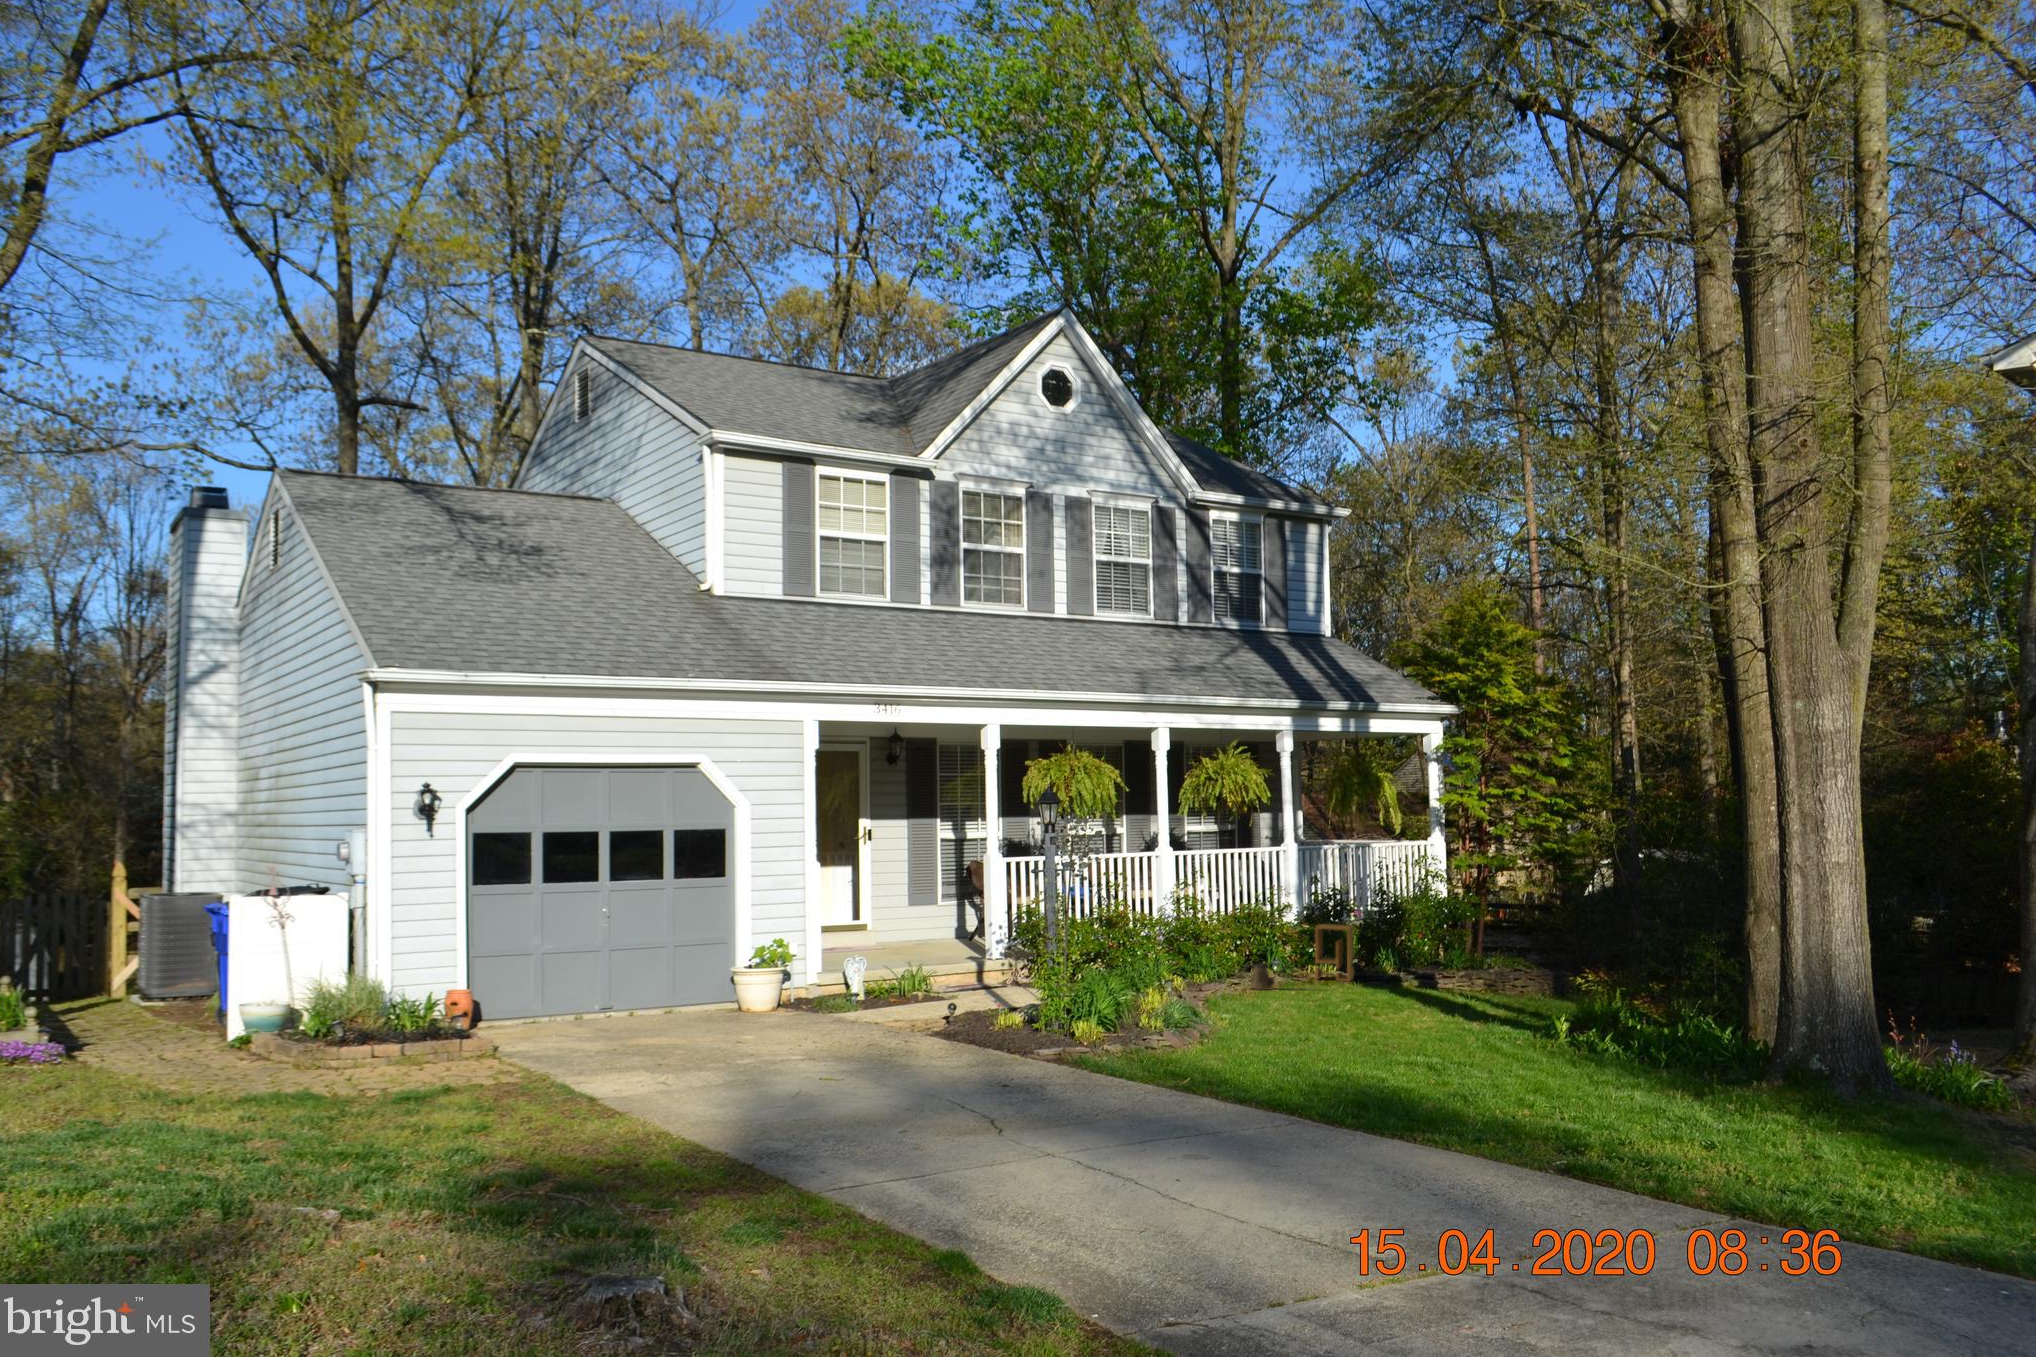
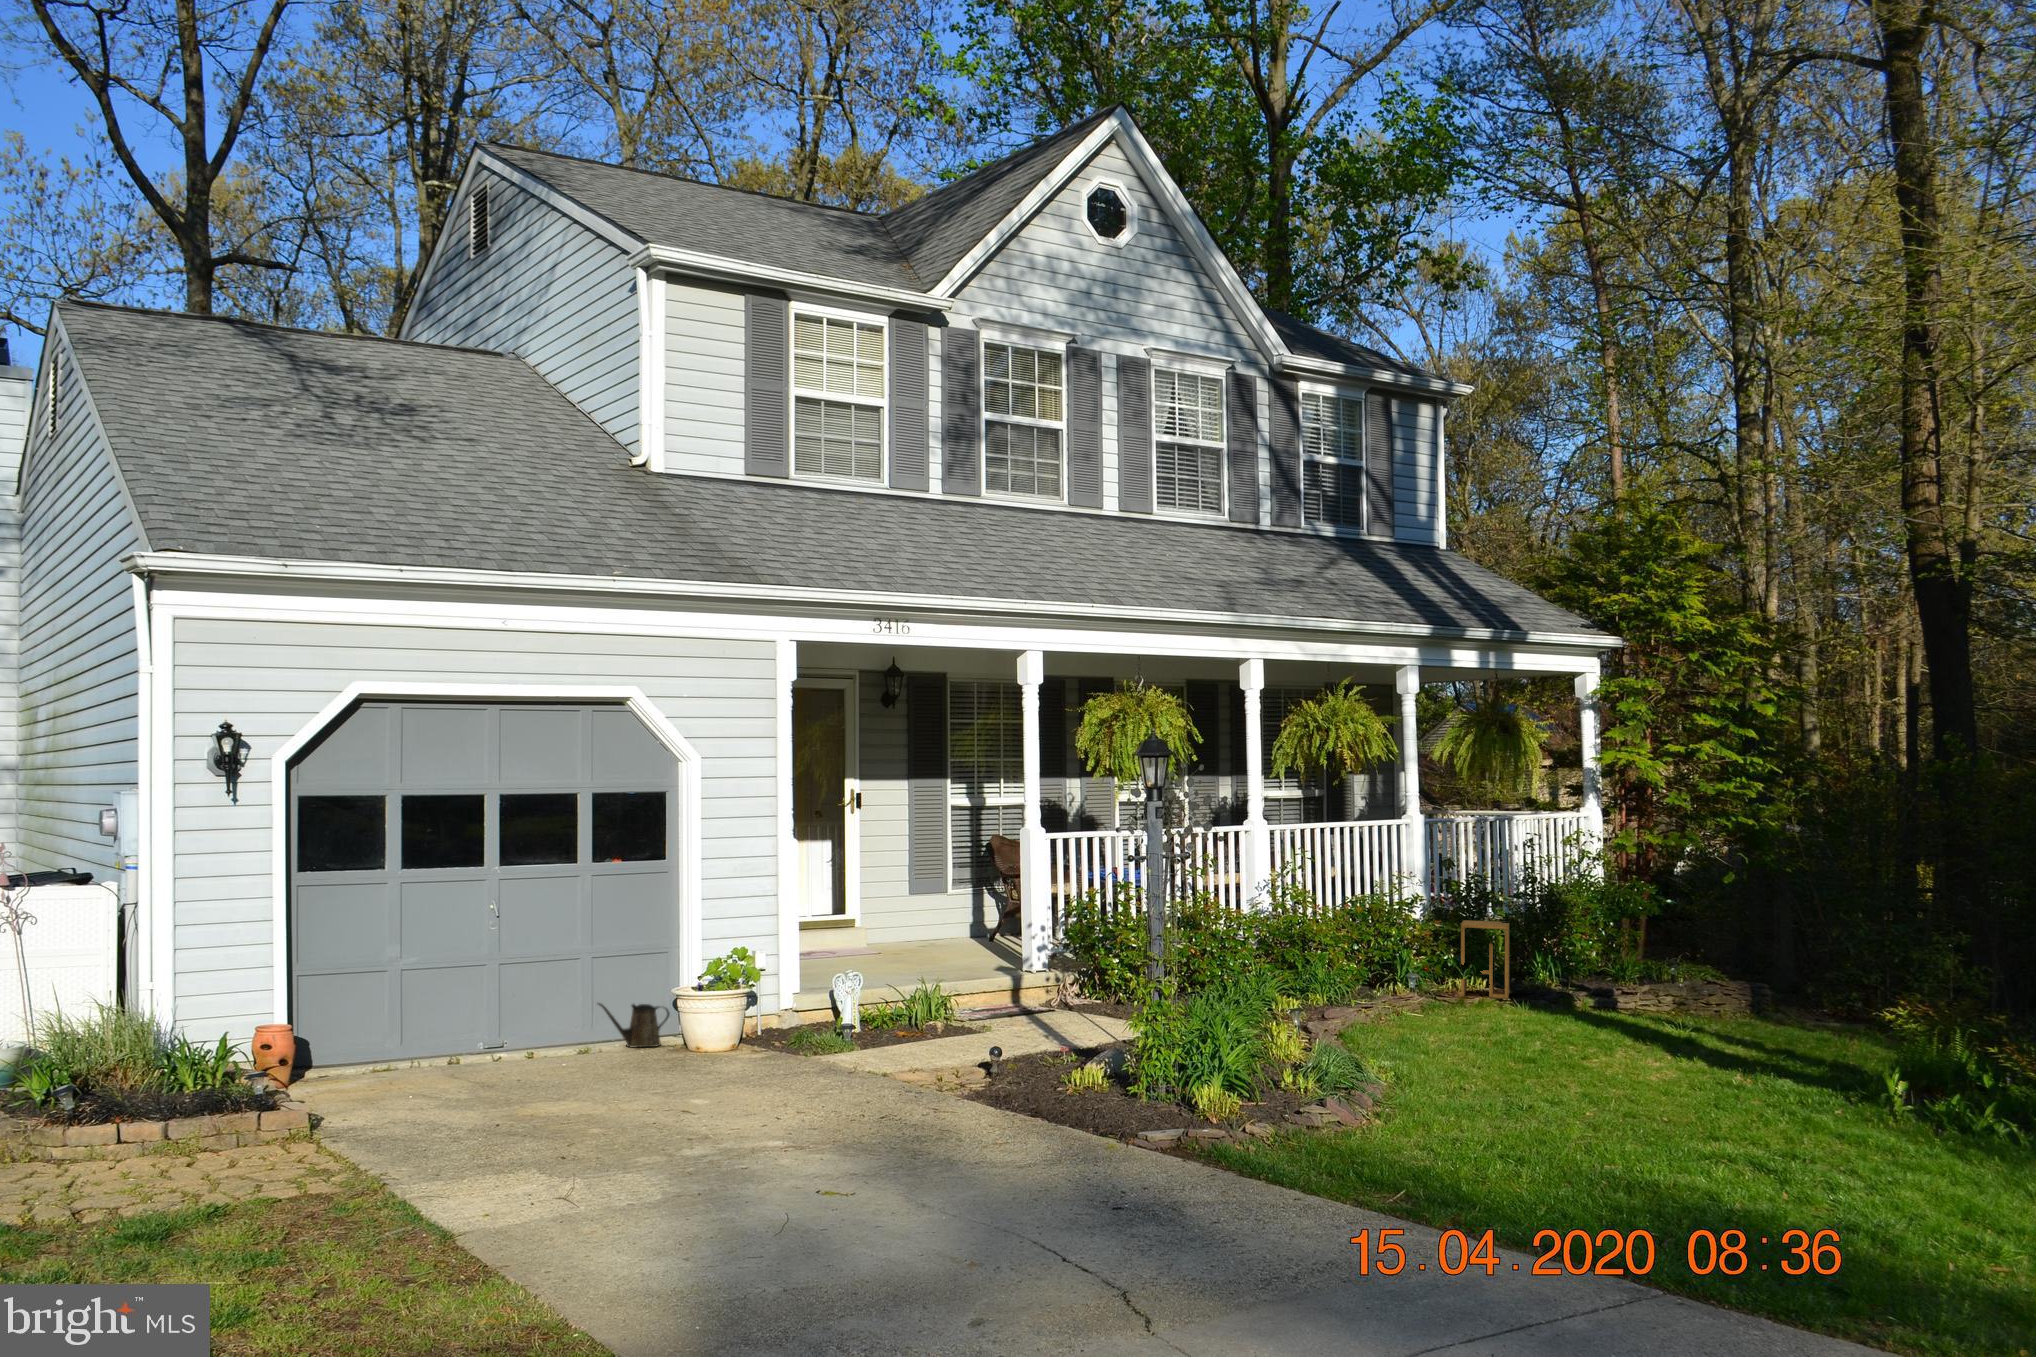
watering can: present [1245,963,1286,990] -> present [598,1003,670,1048]

